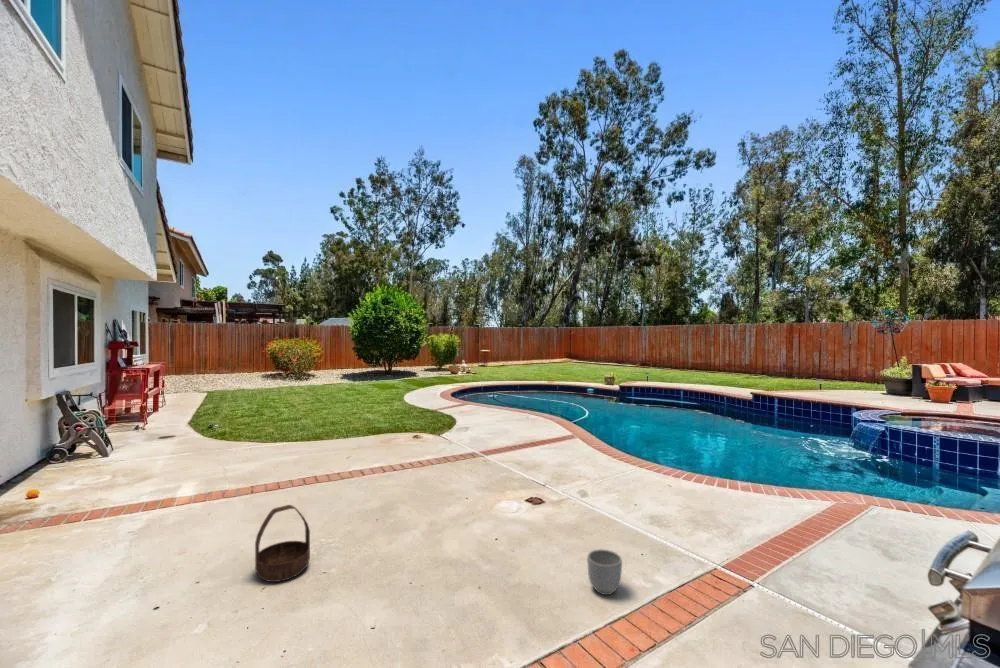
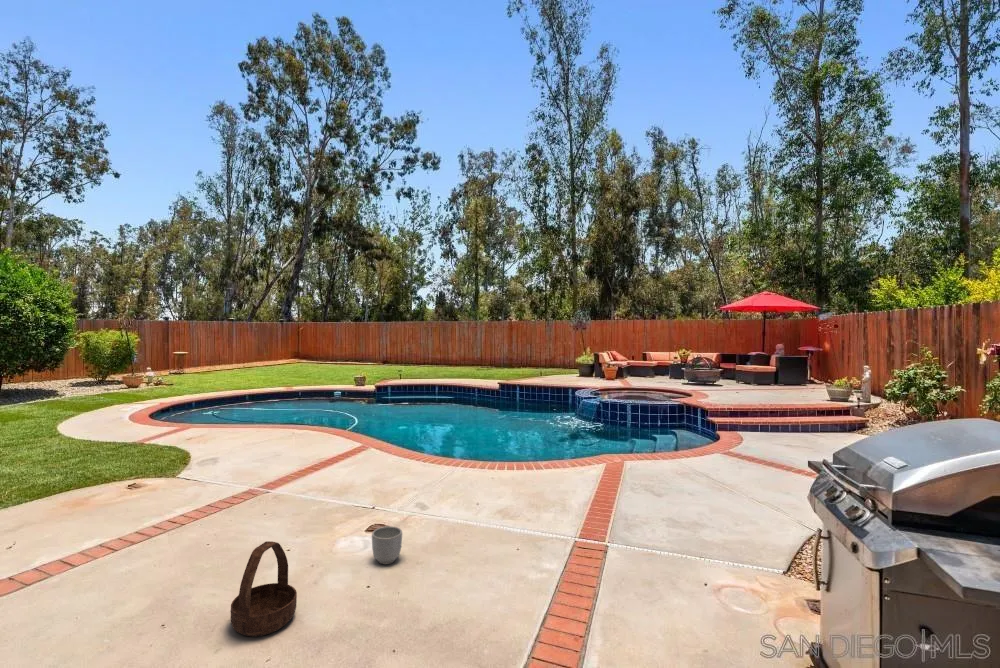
planter: present [587,549,622,595] -> present [372,526,402,565]

